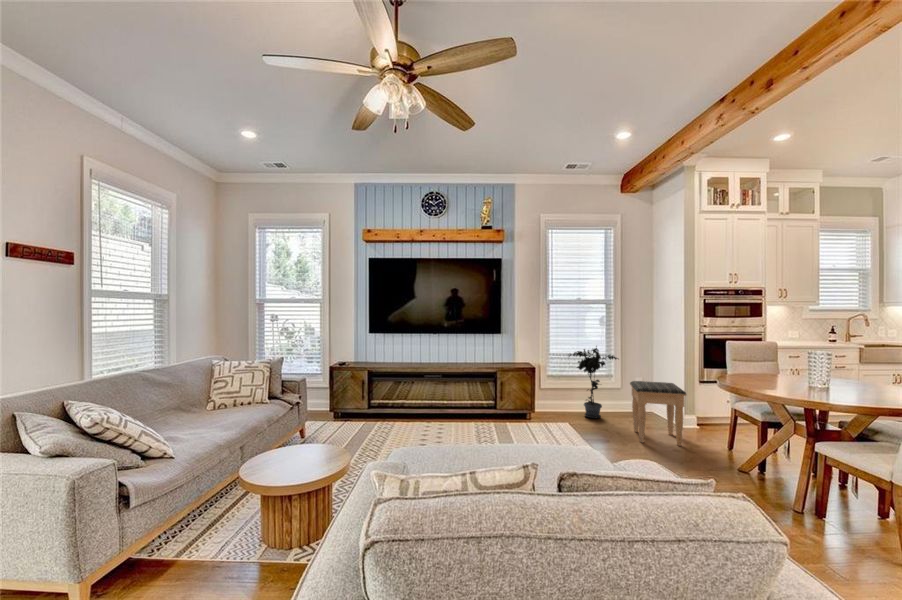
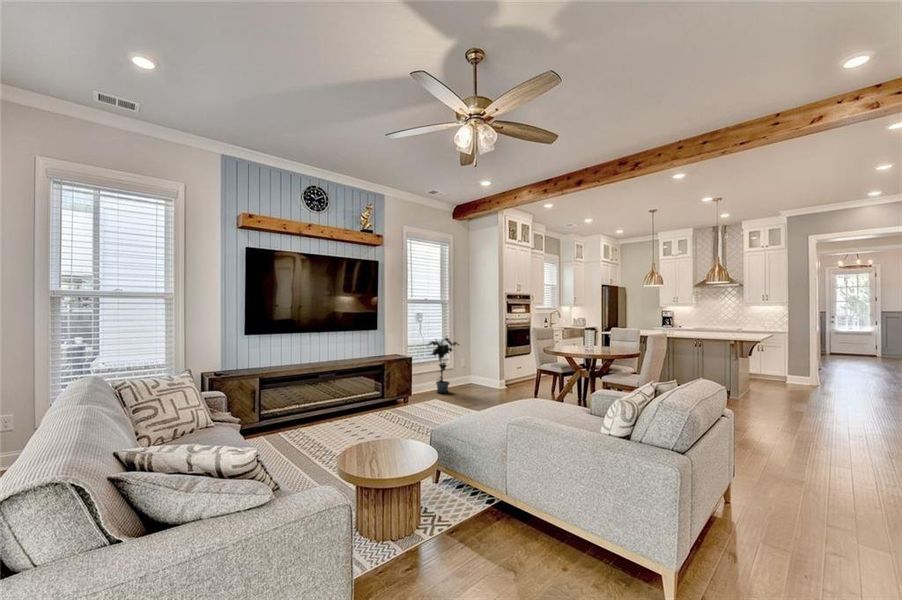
footstool: present [630,381,686,446] -> none [476,358,518,401]

